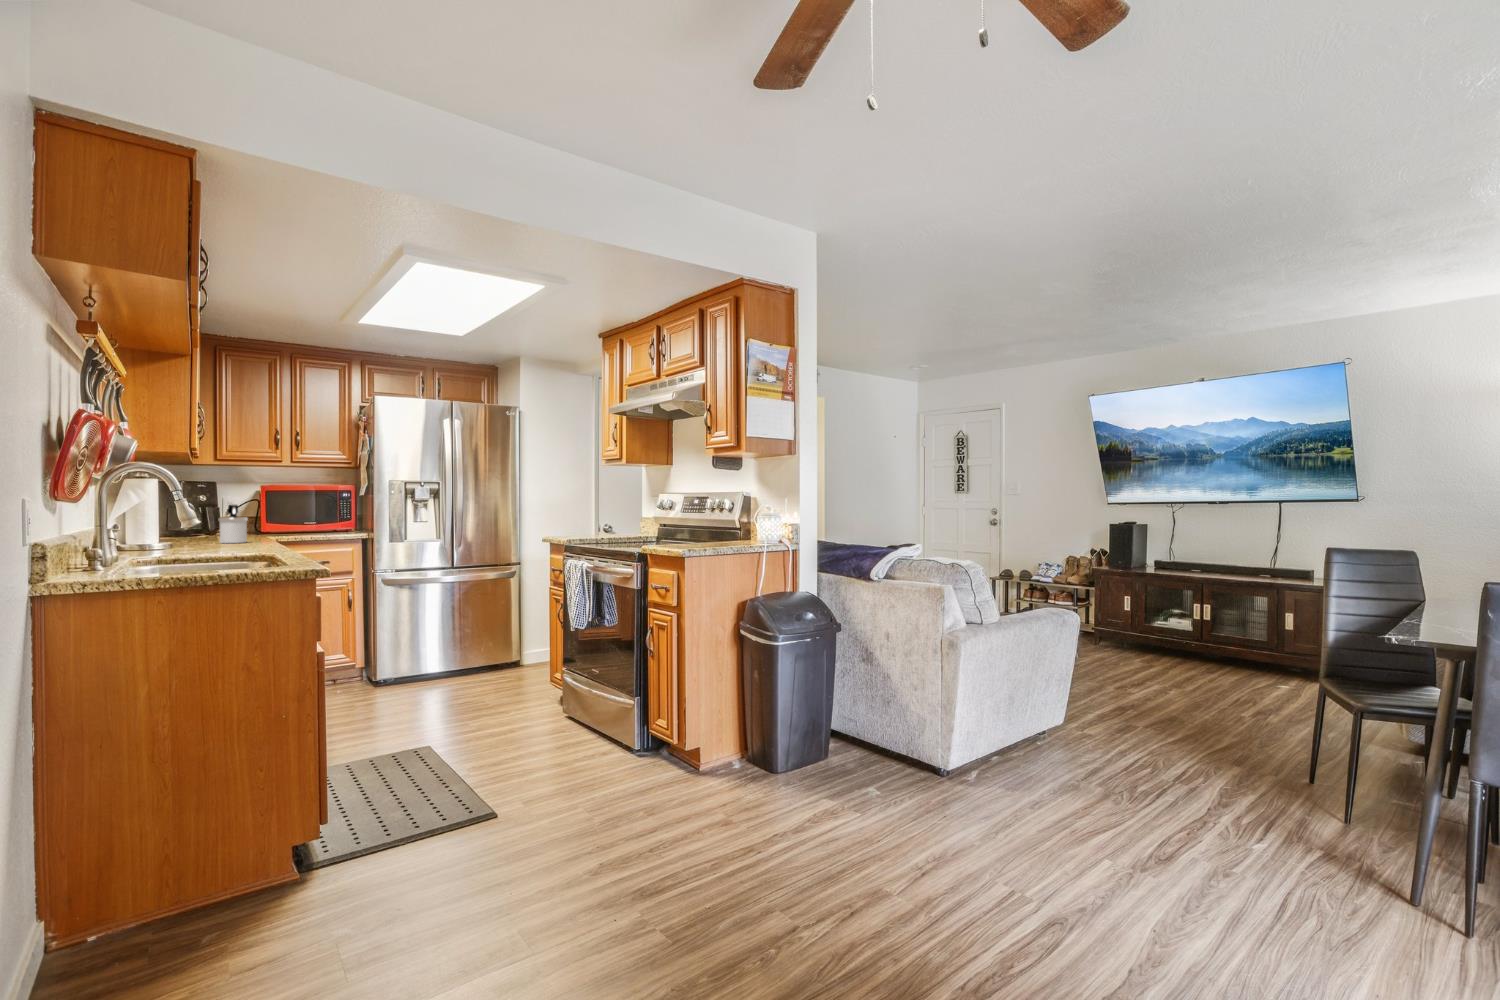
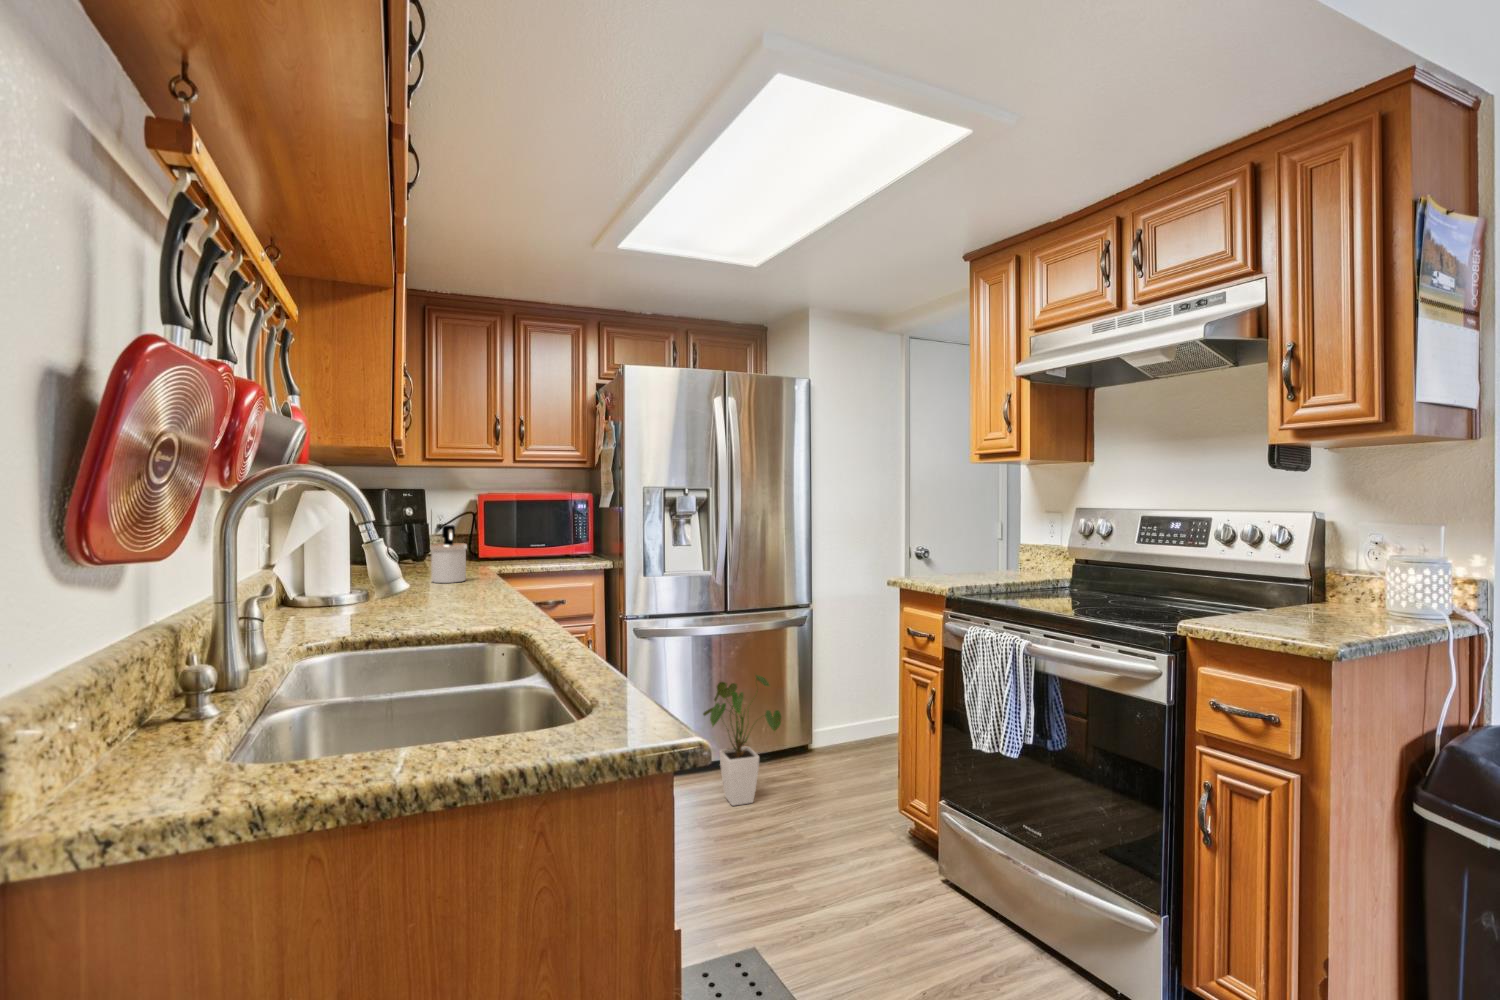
house plant: none [432,605,485,691] -> present [703,675,781,806]

